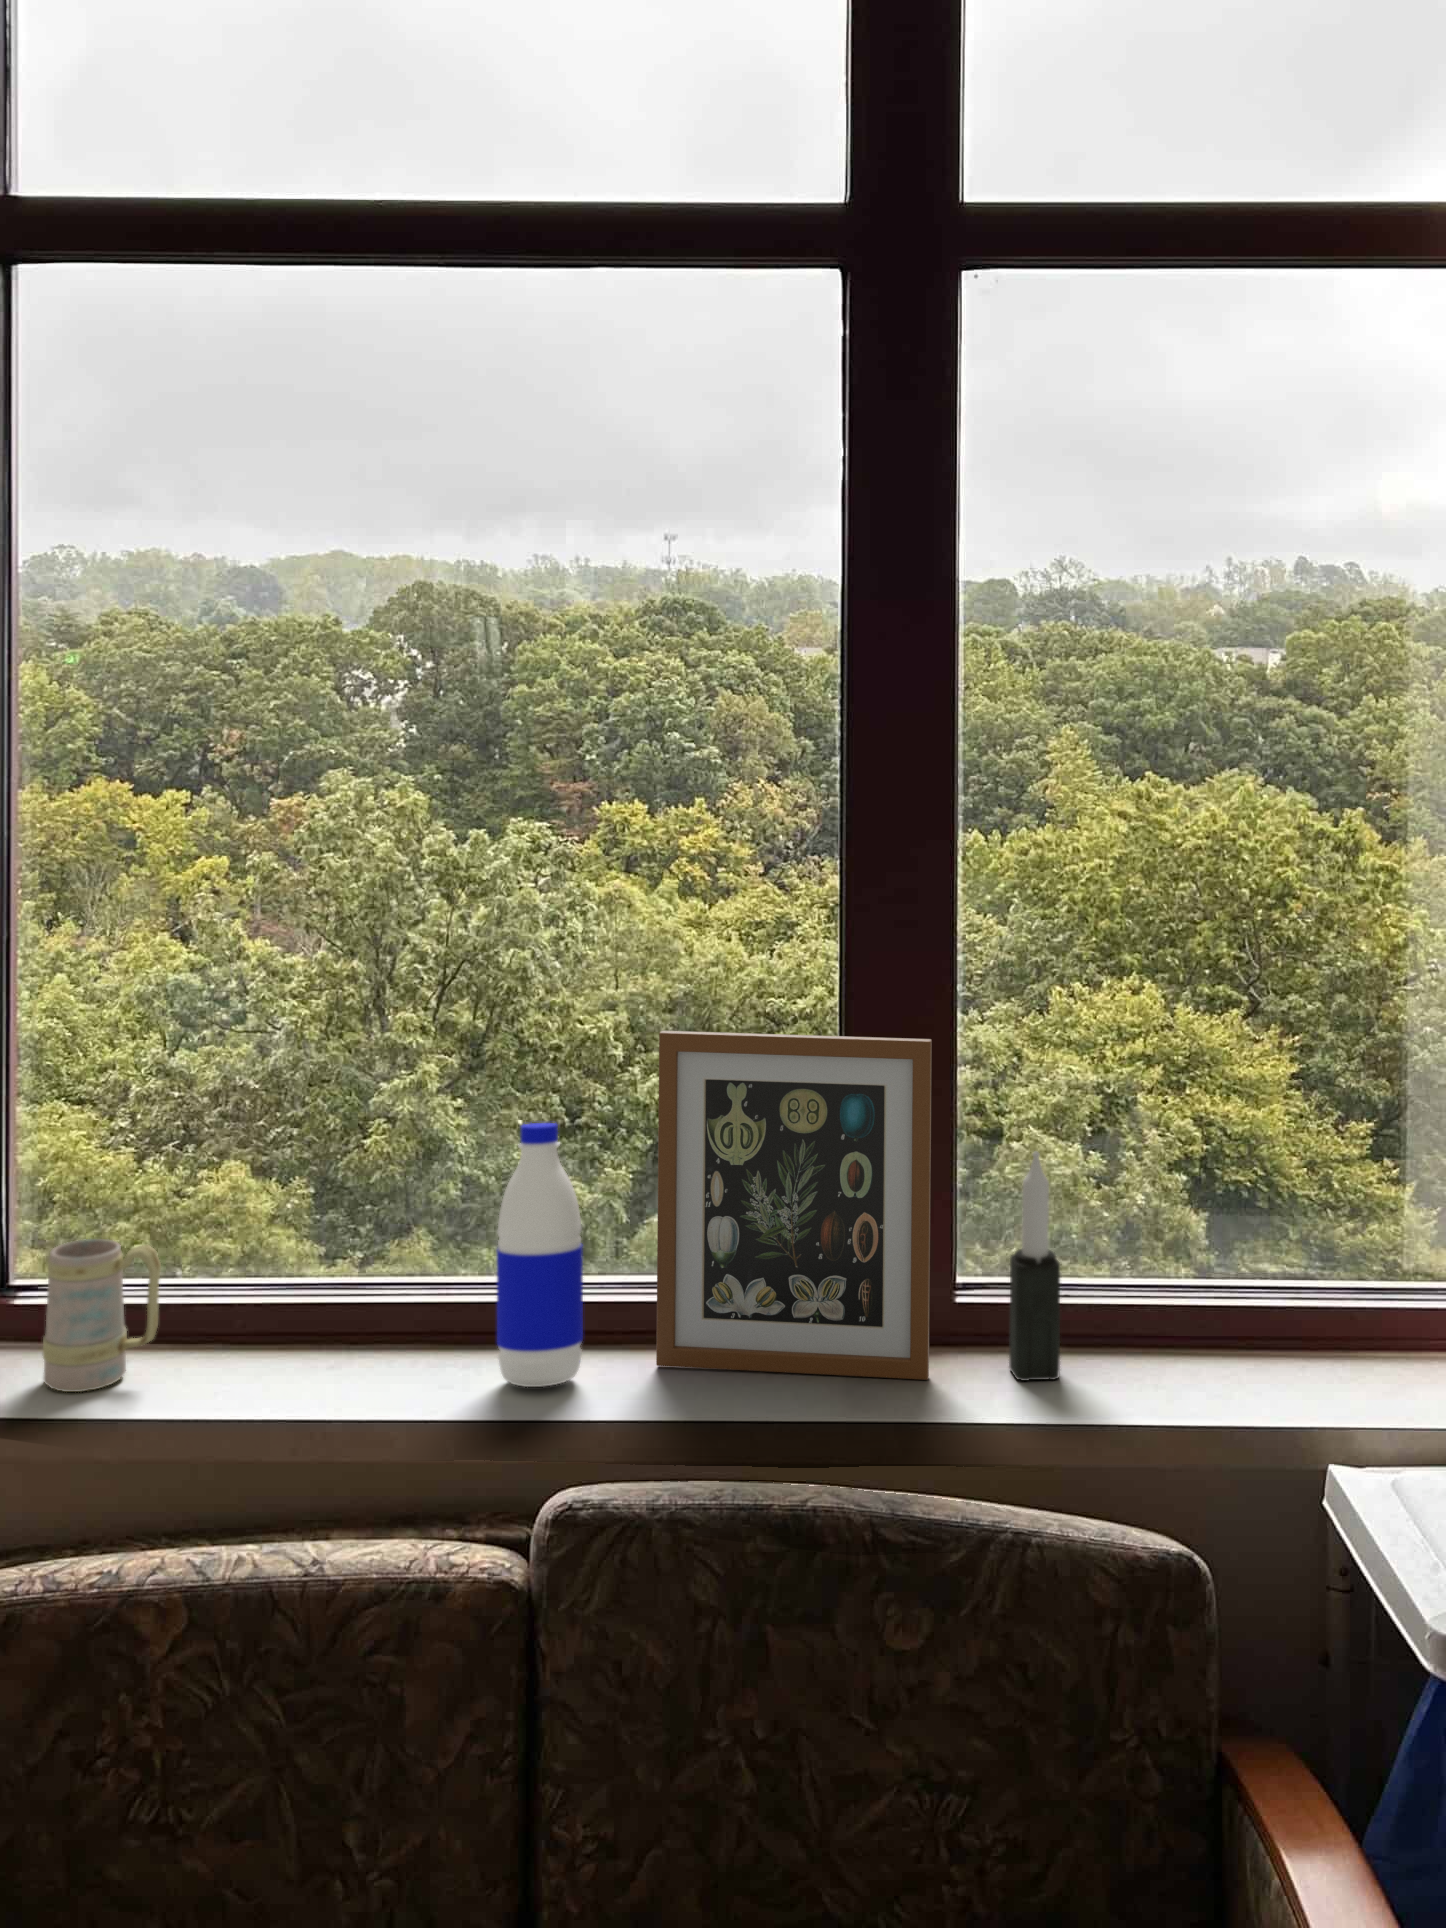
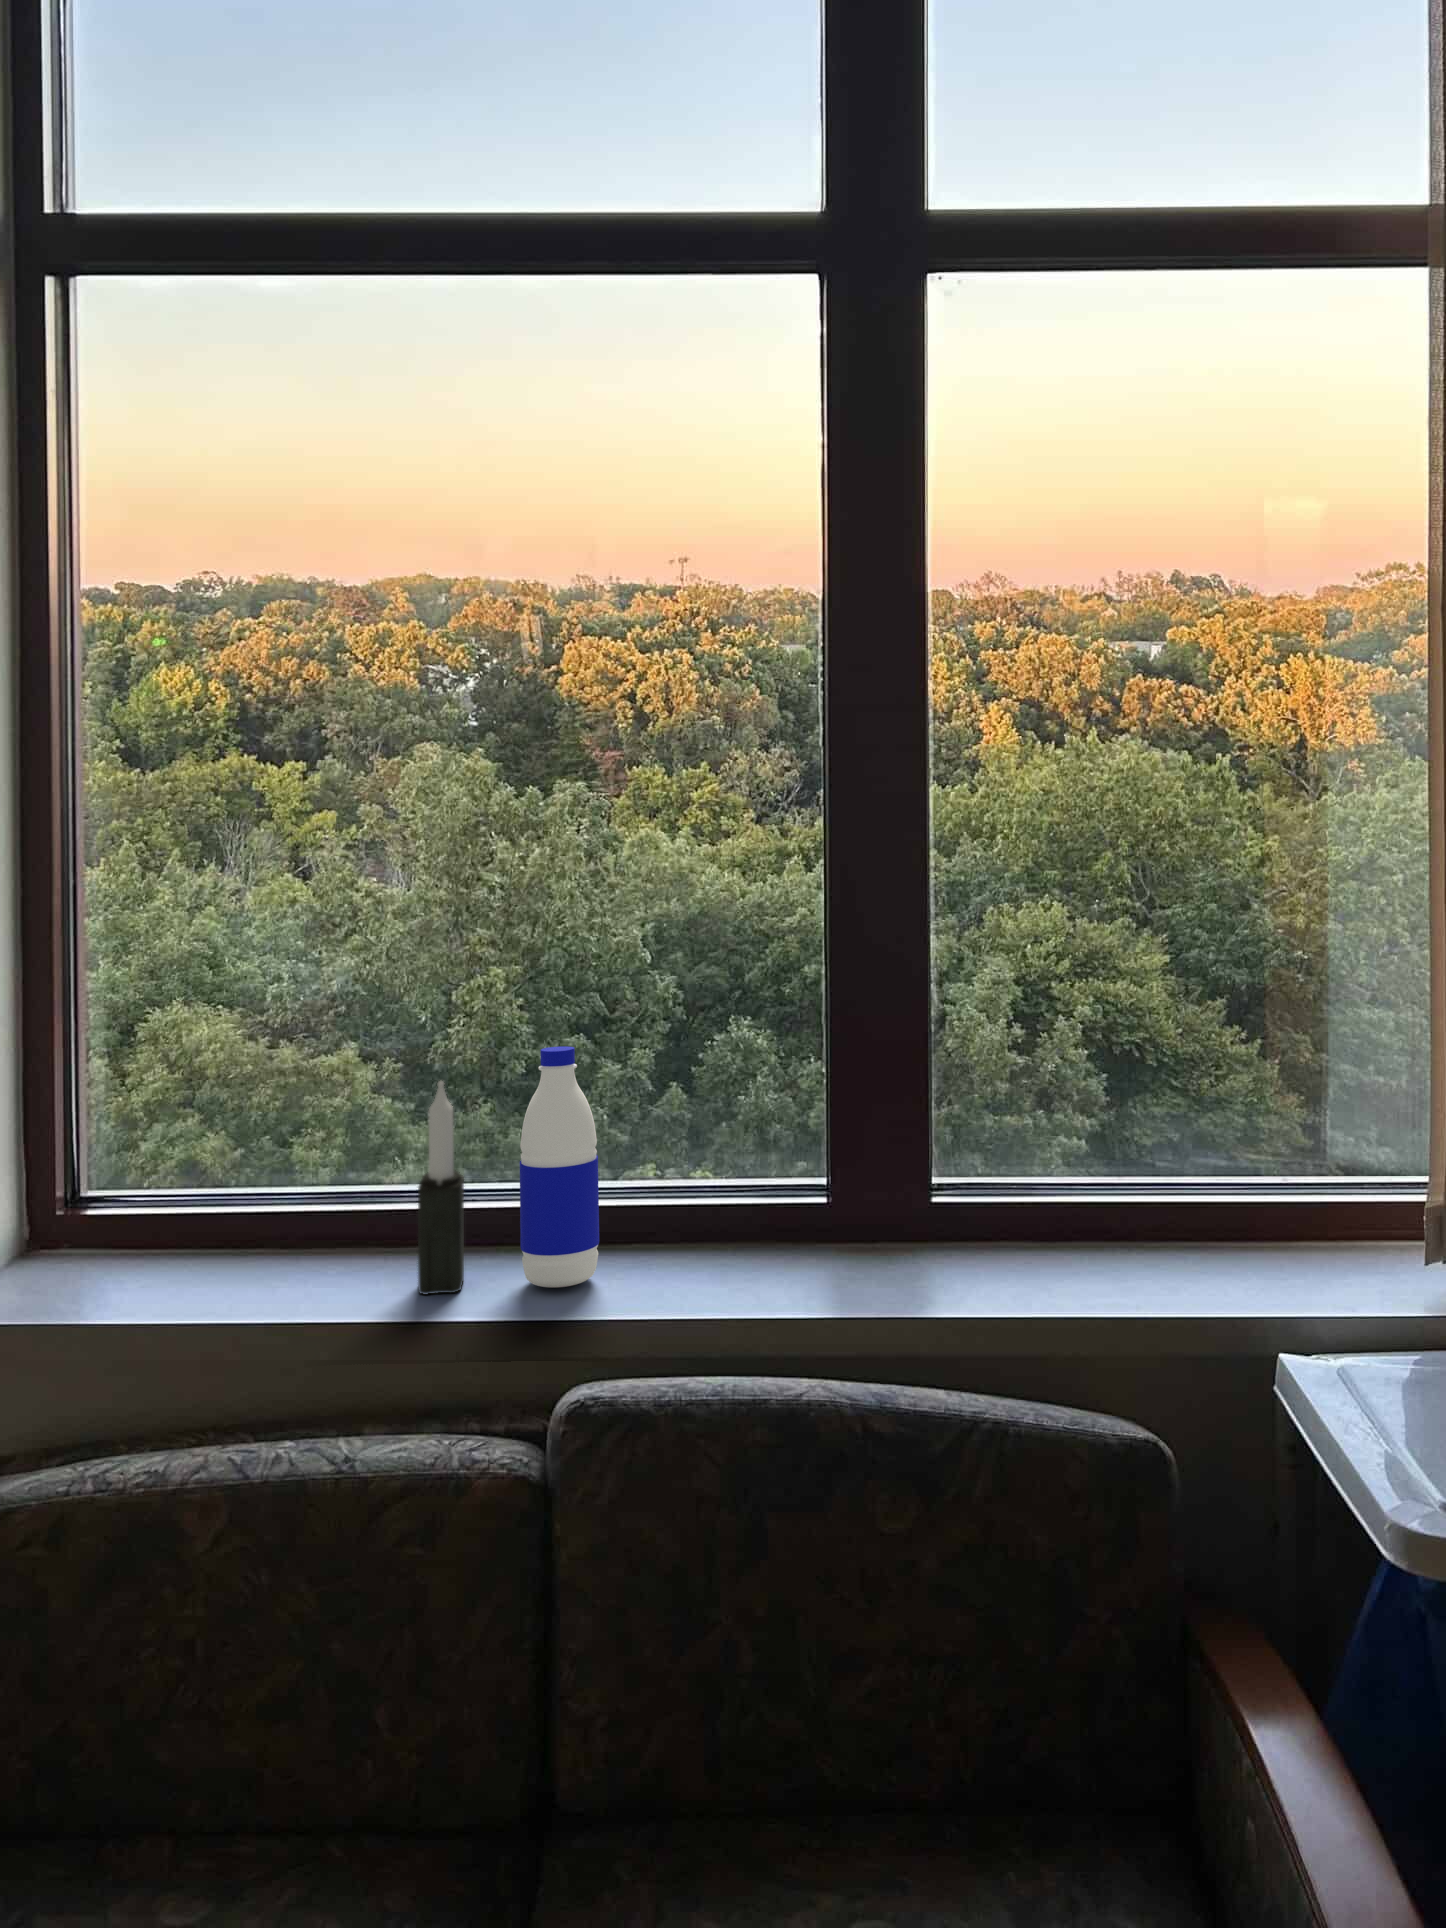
picture frame: present [656,1031,932,1380] -> none [666,962,913,1274]
candle: present [1009,1151,1060,1381] -> present [418,1081,464,1294]
mug: present [43,1239,161,1392] -> none [107,1157,215,1298]

